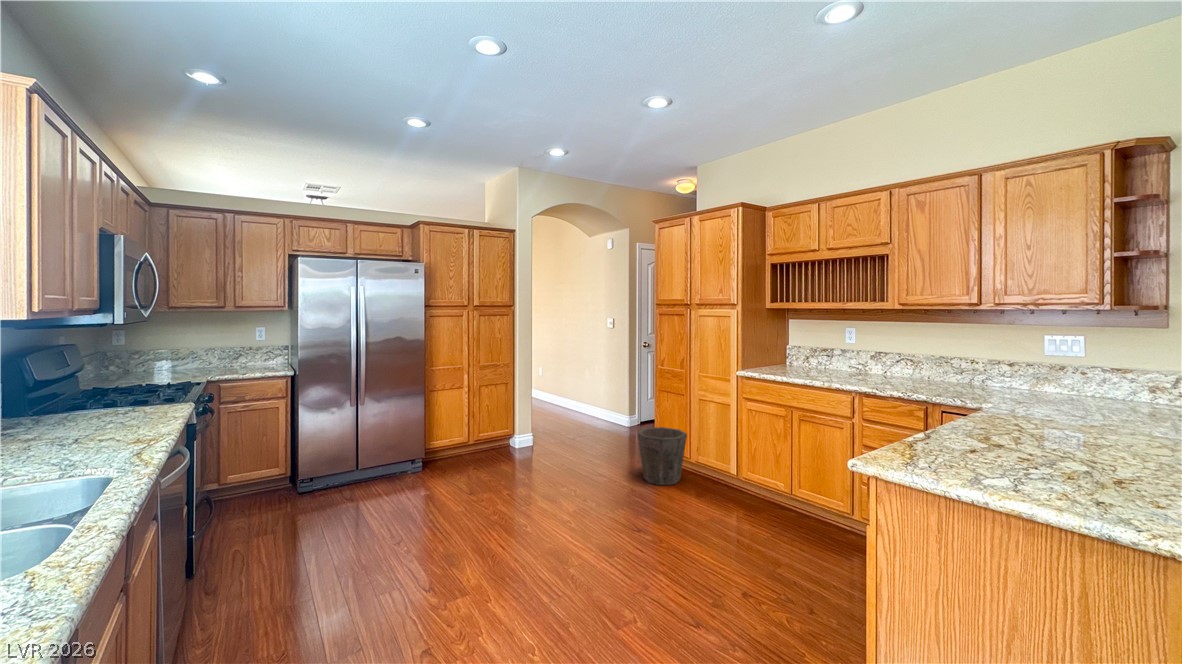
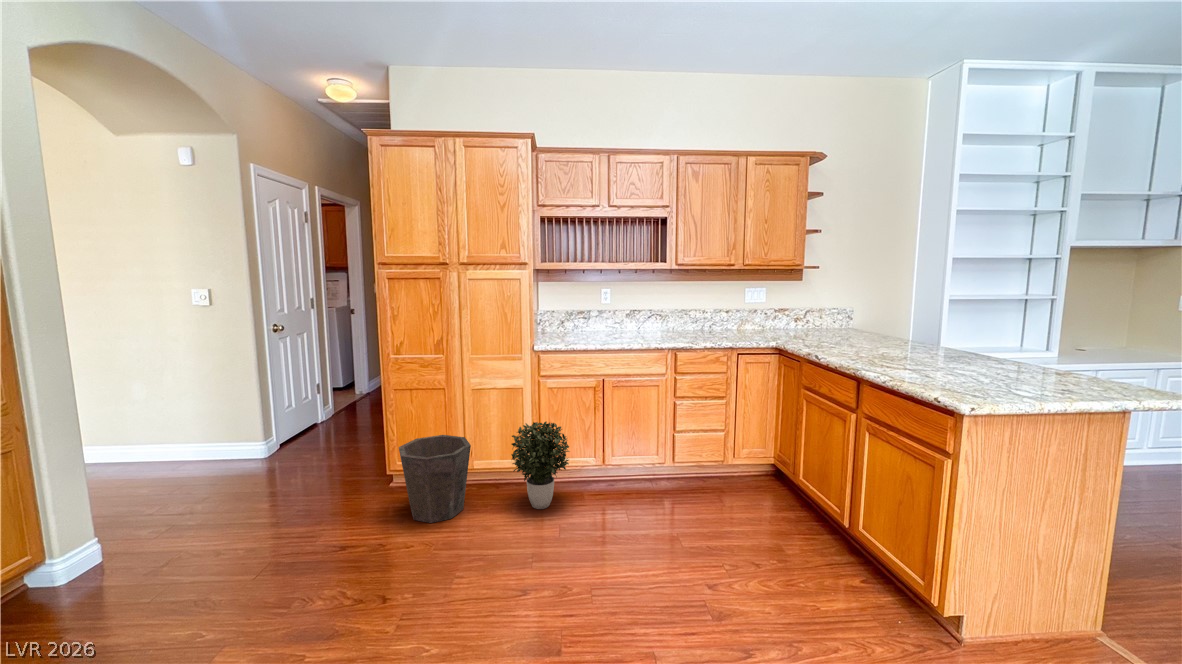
potted plant: none [696,432,749,505] -> present [511,422,569,509]

